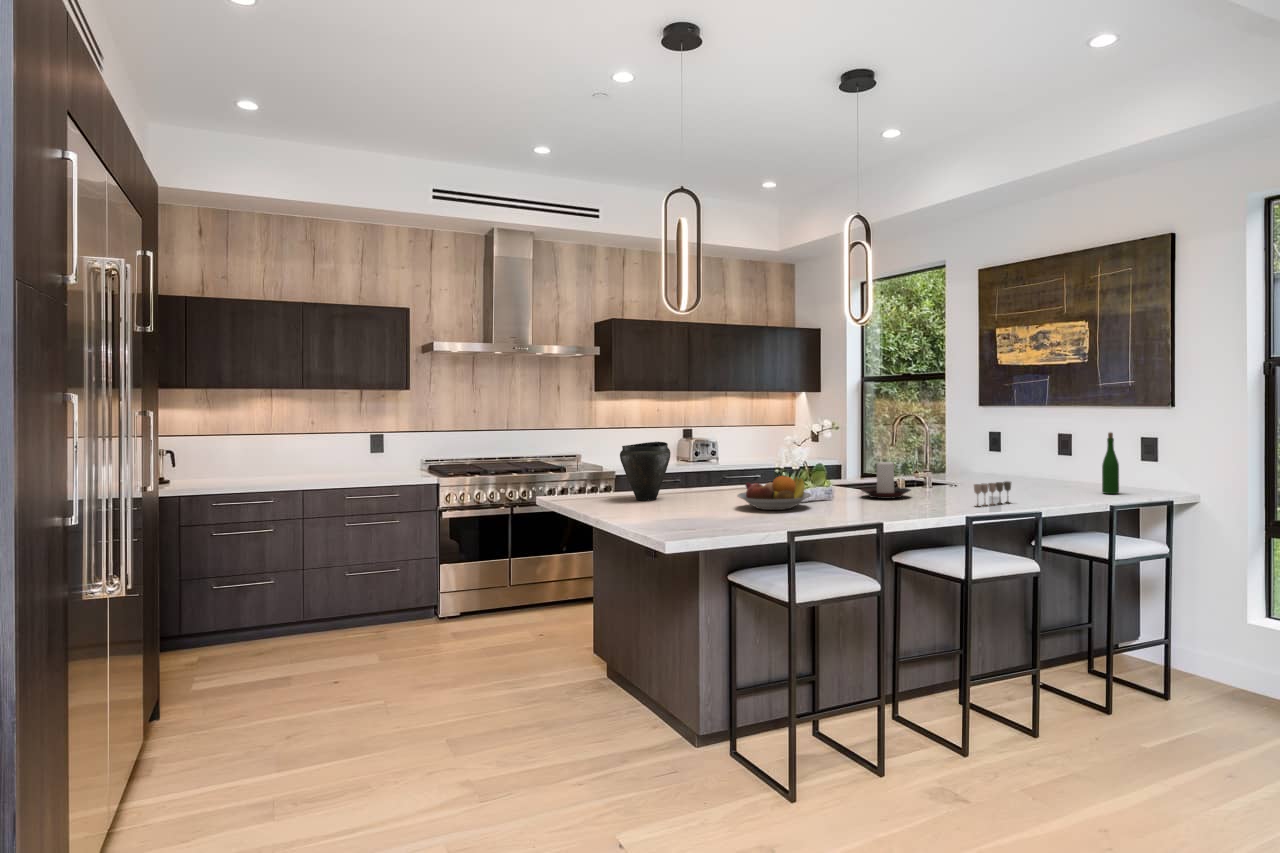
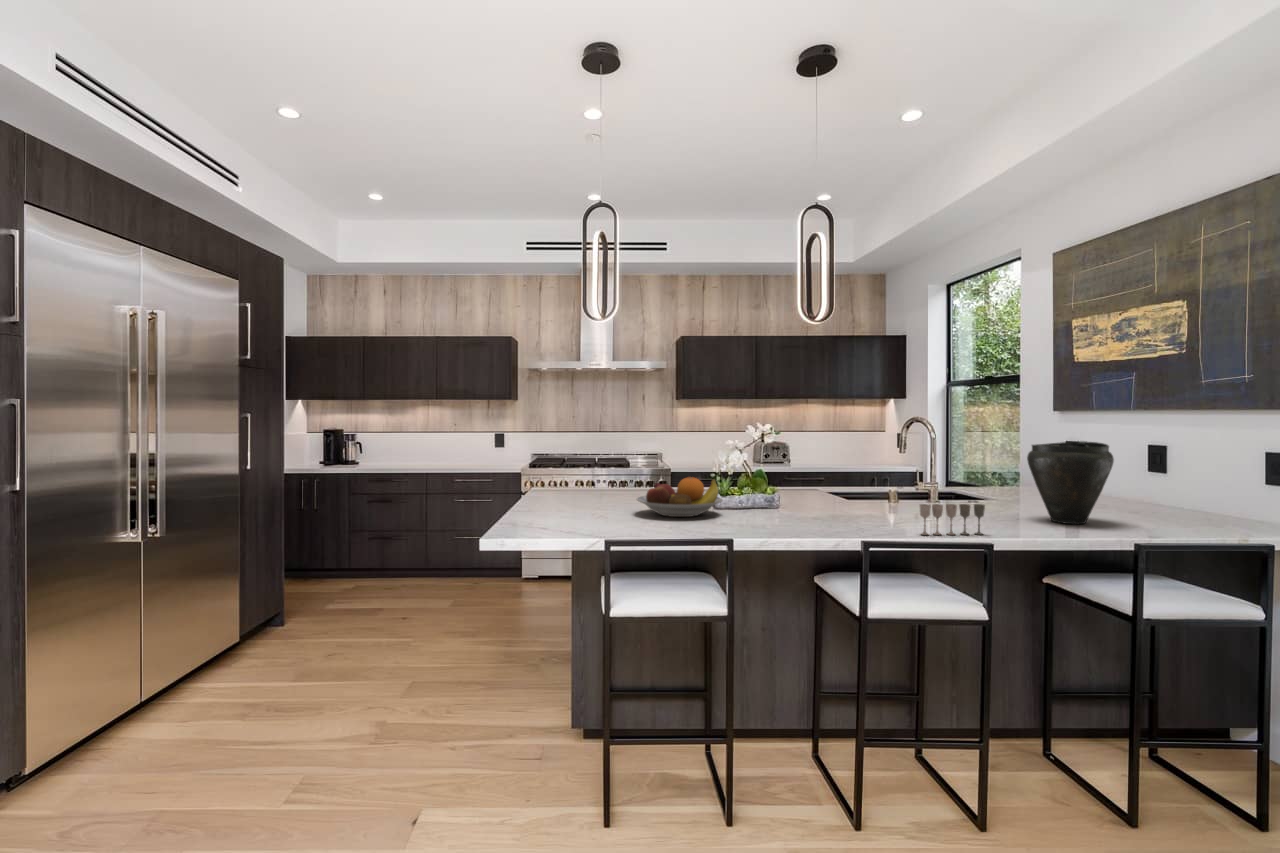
wine bottle: present [1102,432,1119,494] -> none [1158,444,1189,536]
vase: present [620,442,670,500] -> present [1027,441,1114,524]
candle holder: present [861,462,911,499] -> none [808,467,872,515]

